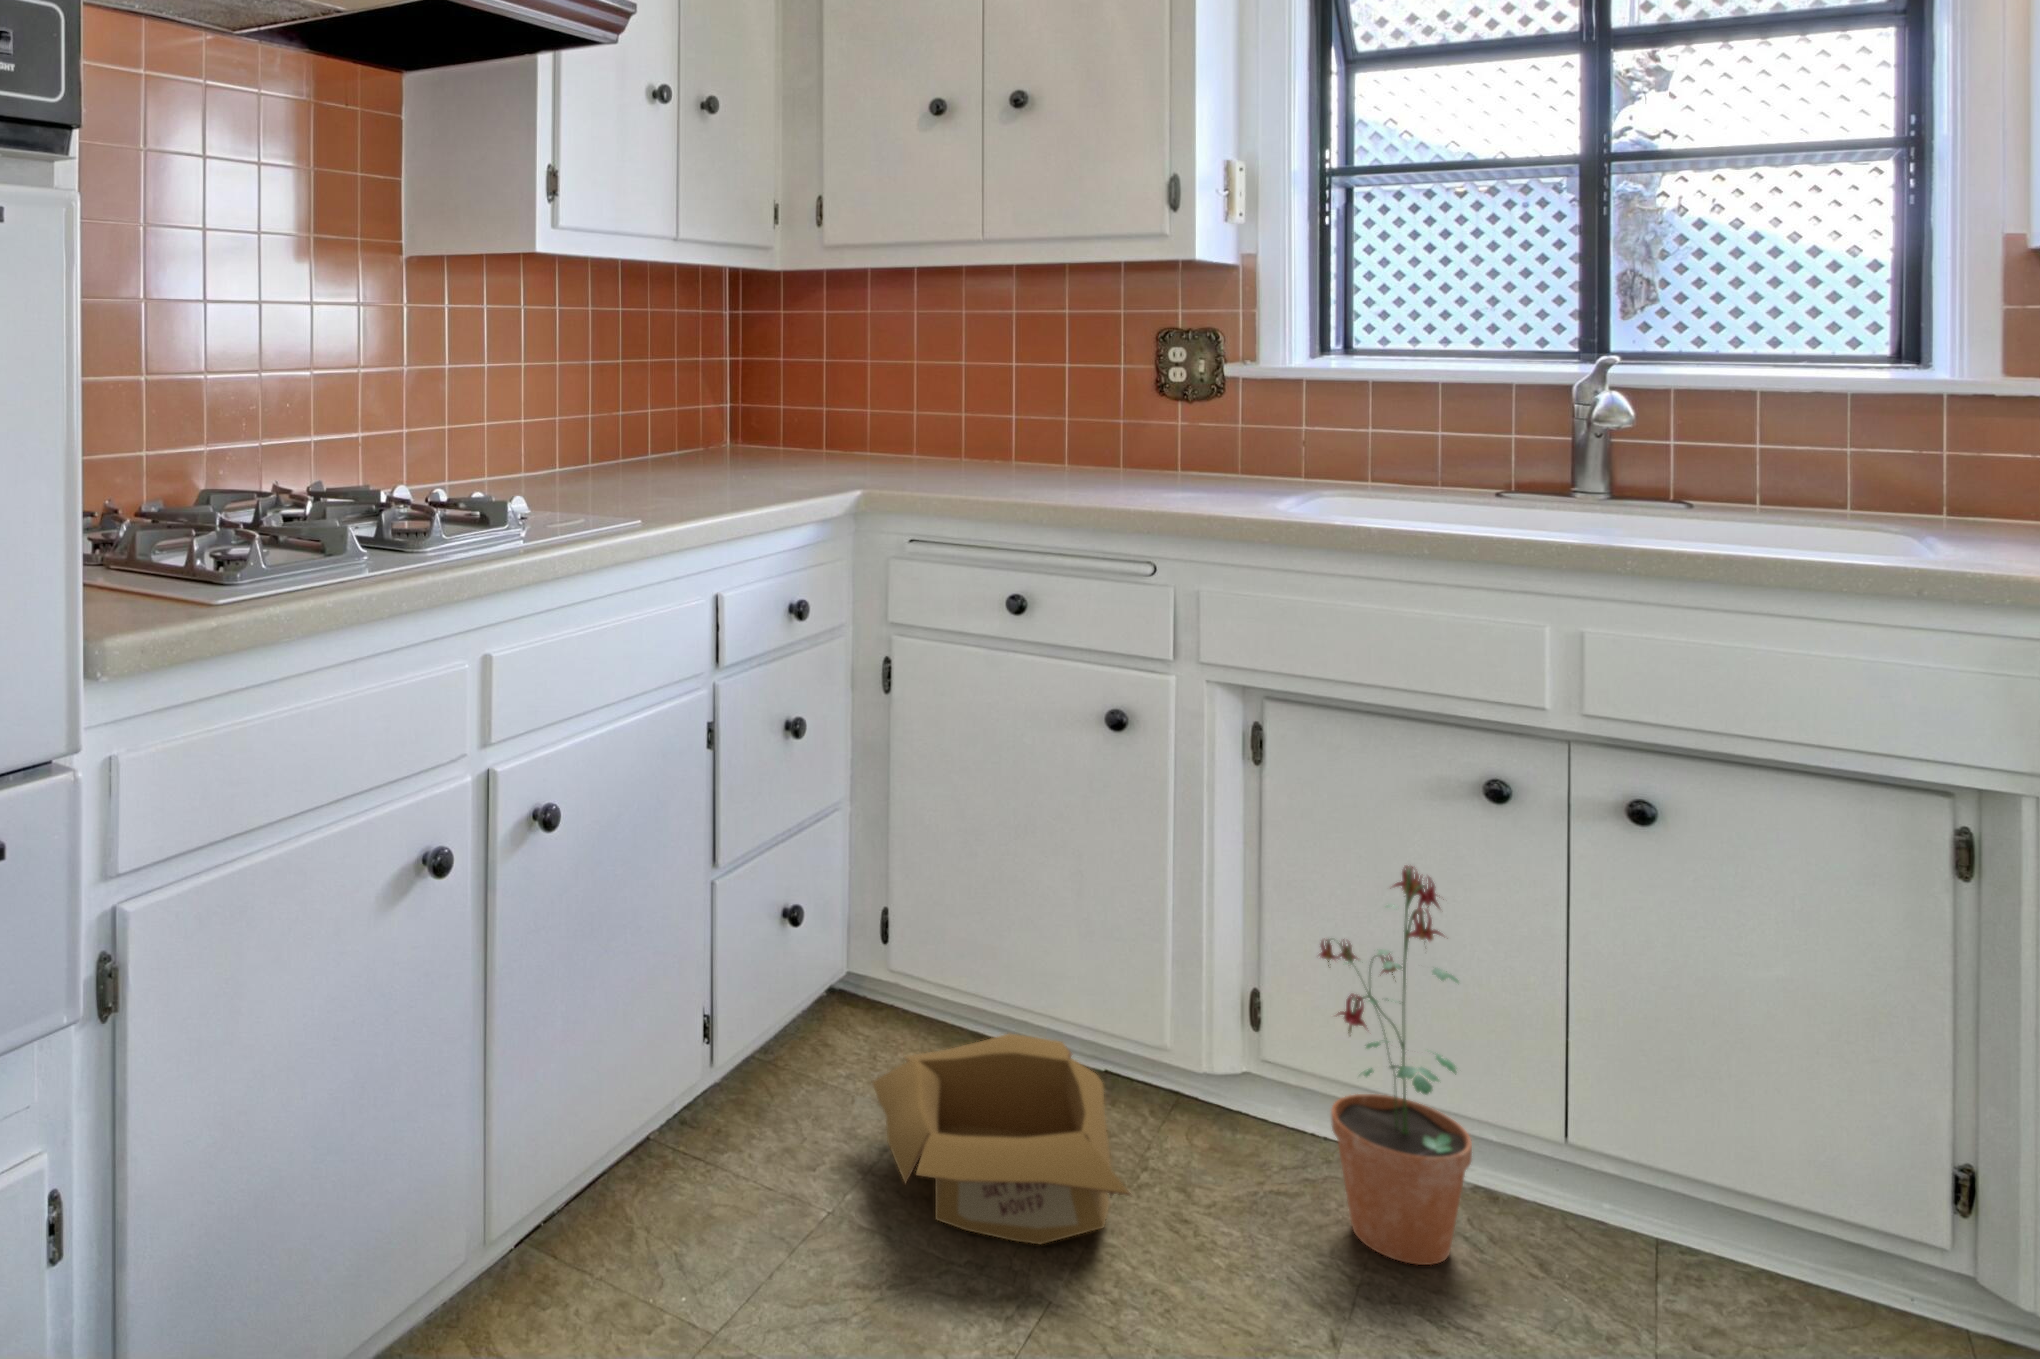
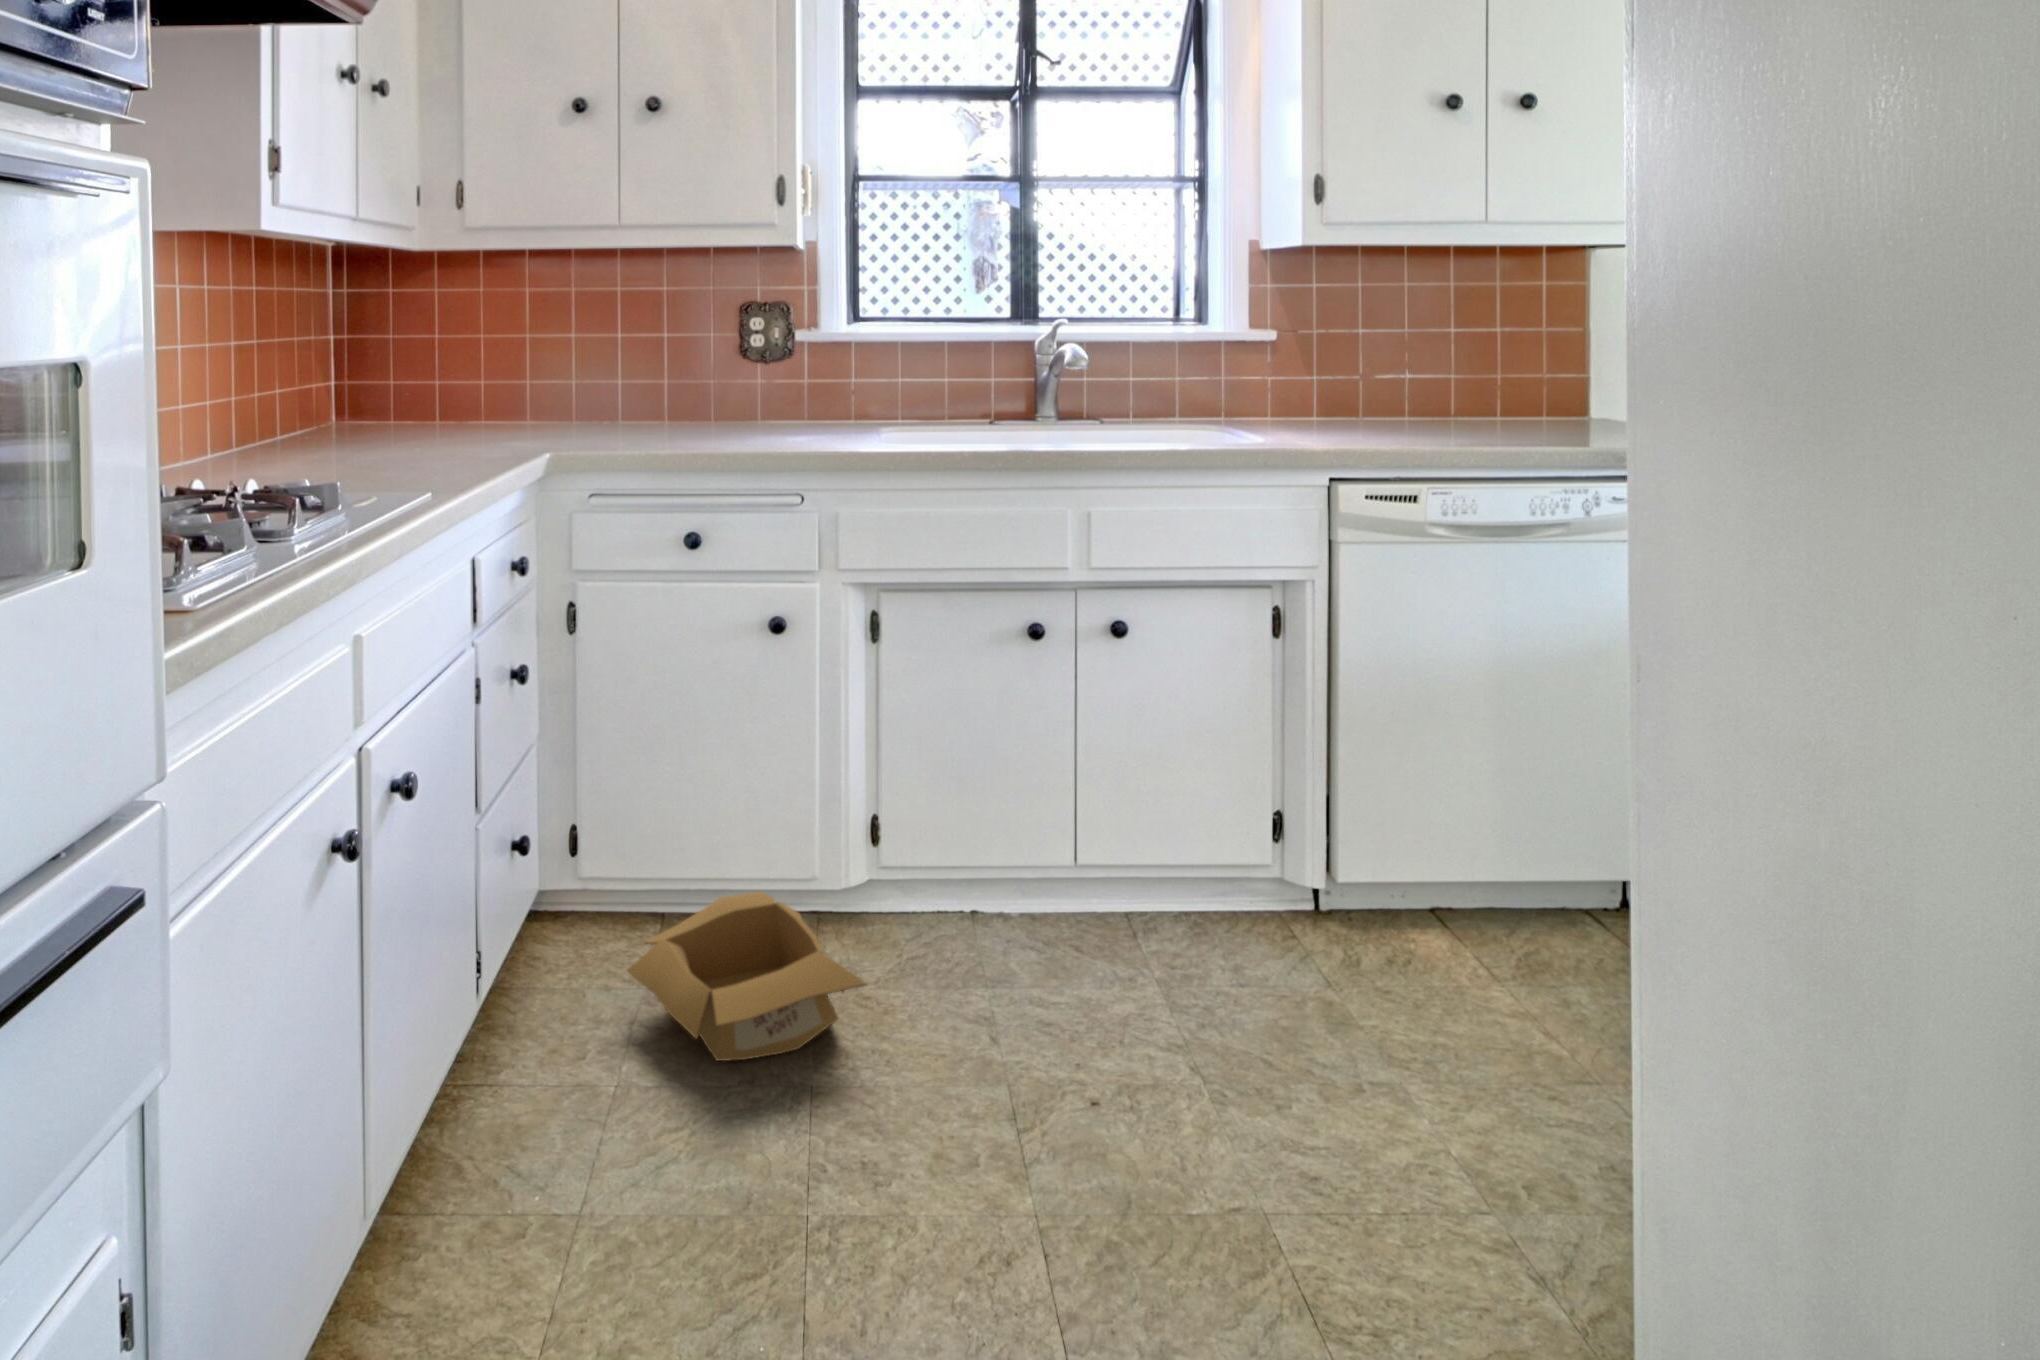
potted plant: present [1319,866,1472,1265] -> none [930,695,1042,973]

